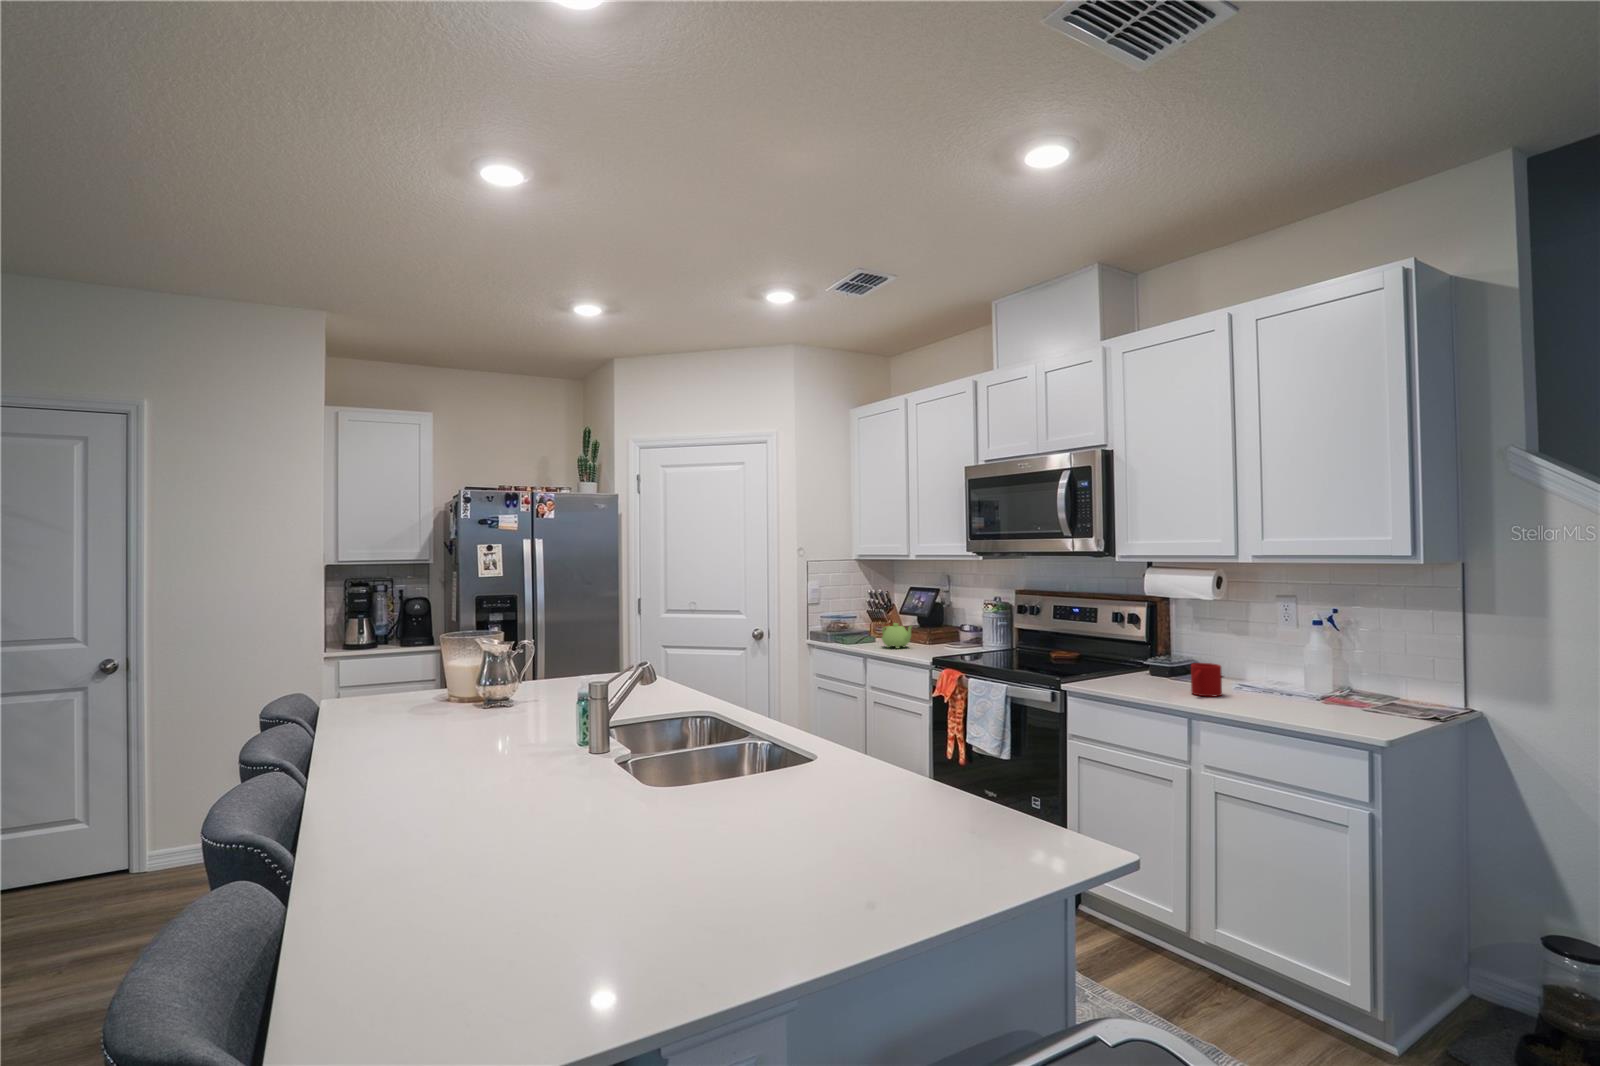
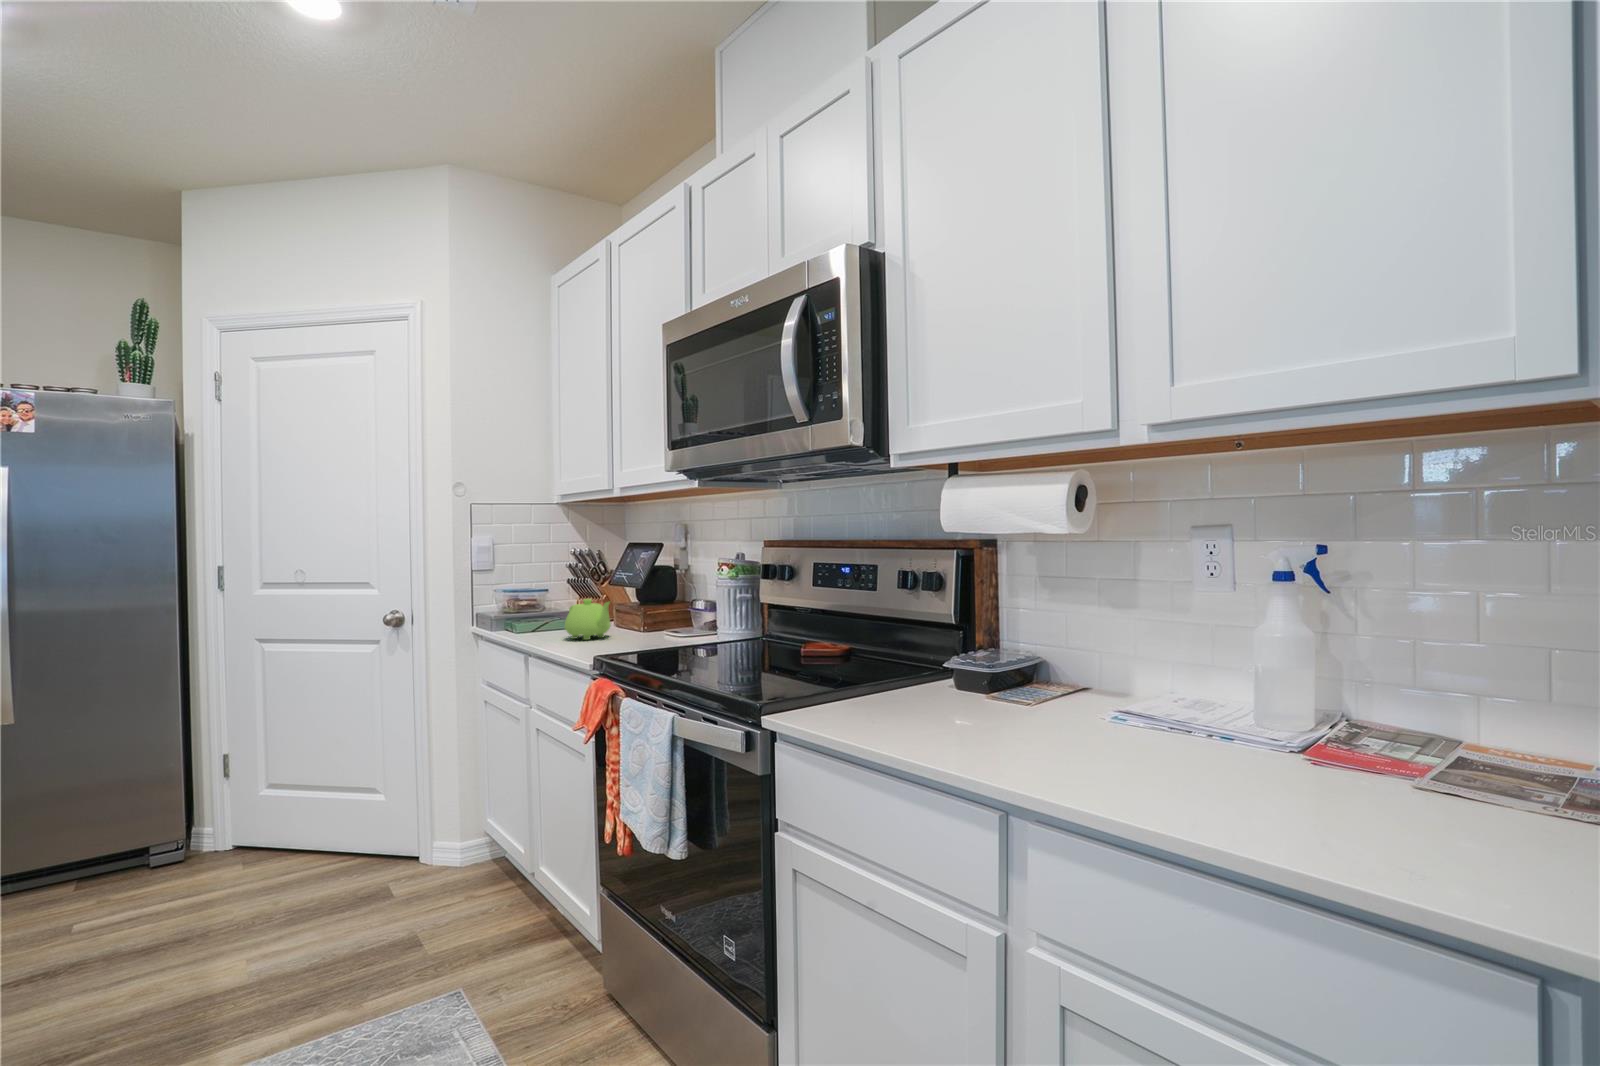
mug: present [1191,663,1222,696] -> none [1018,669,1084,749]

